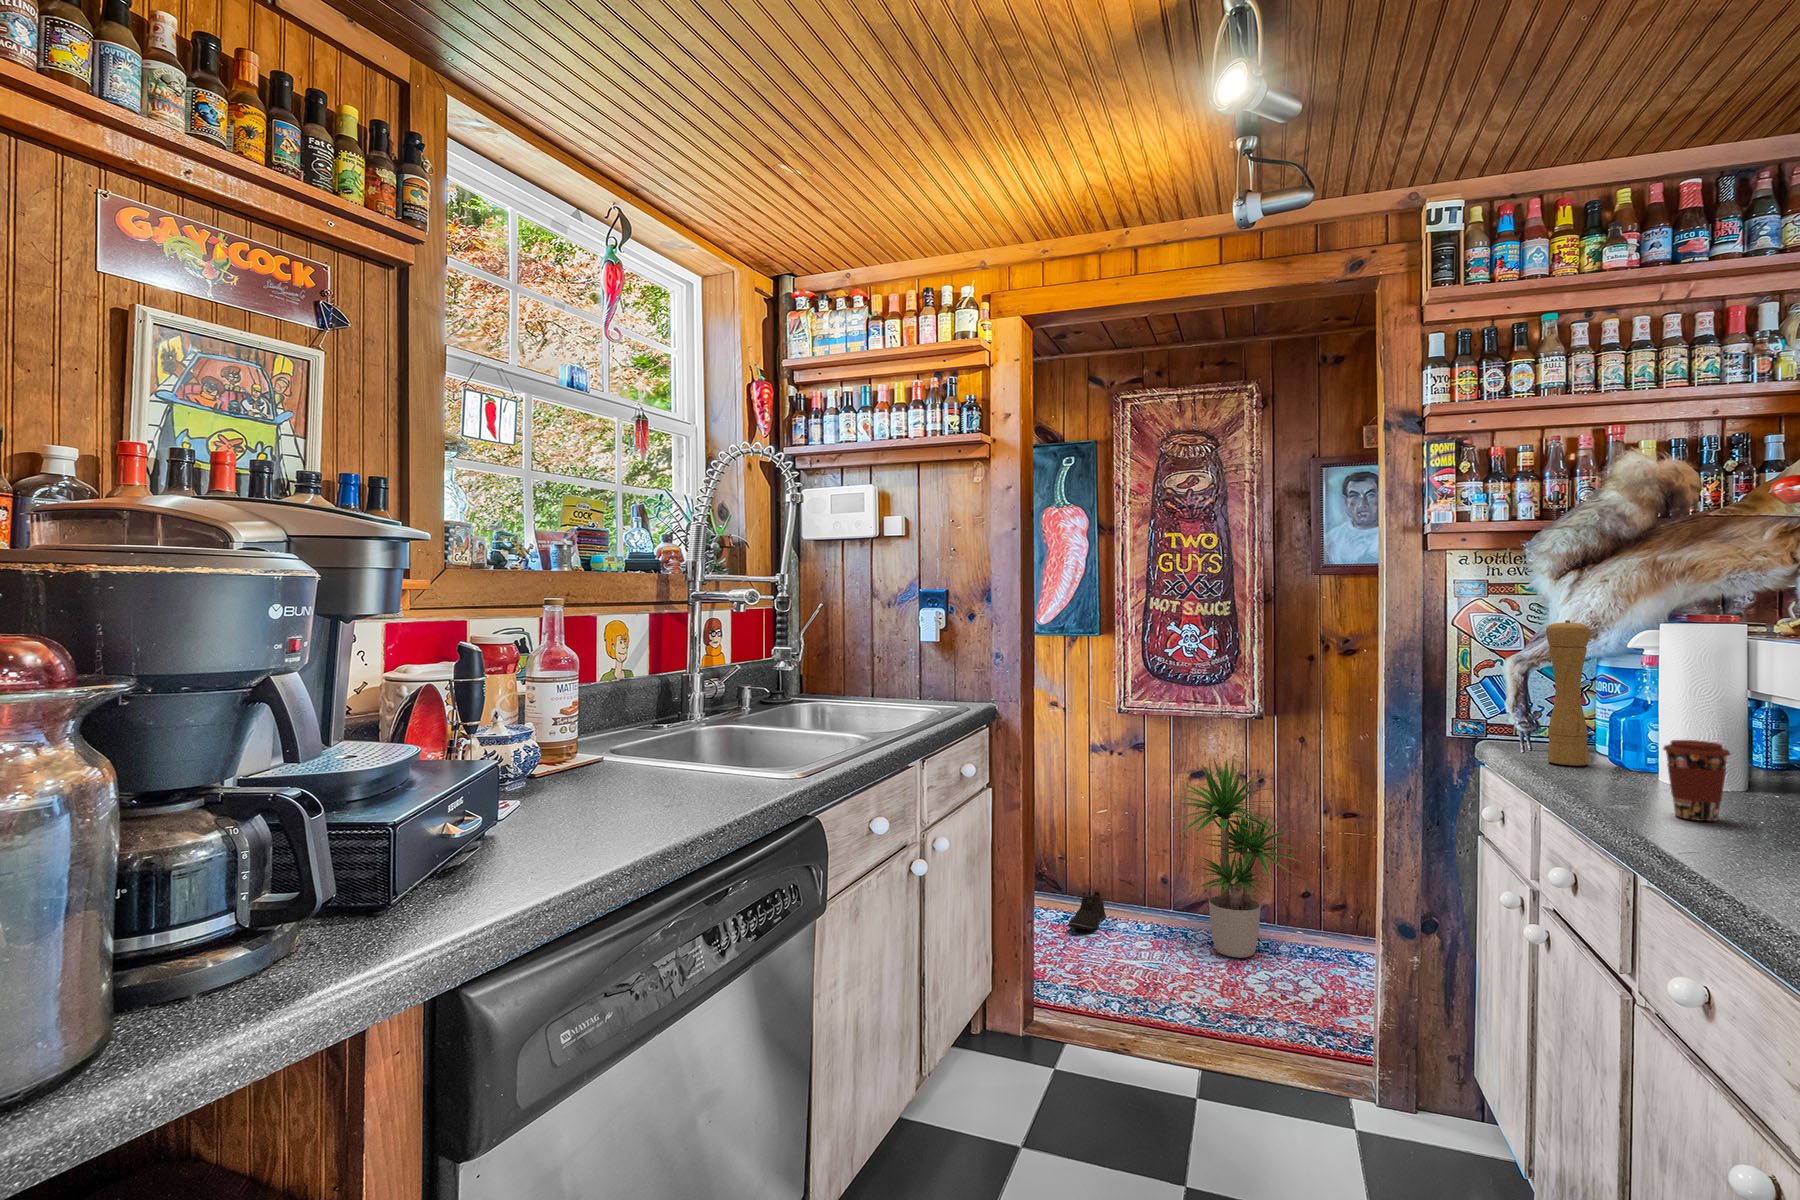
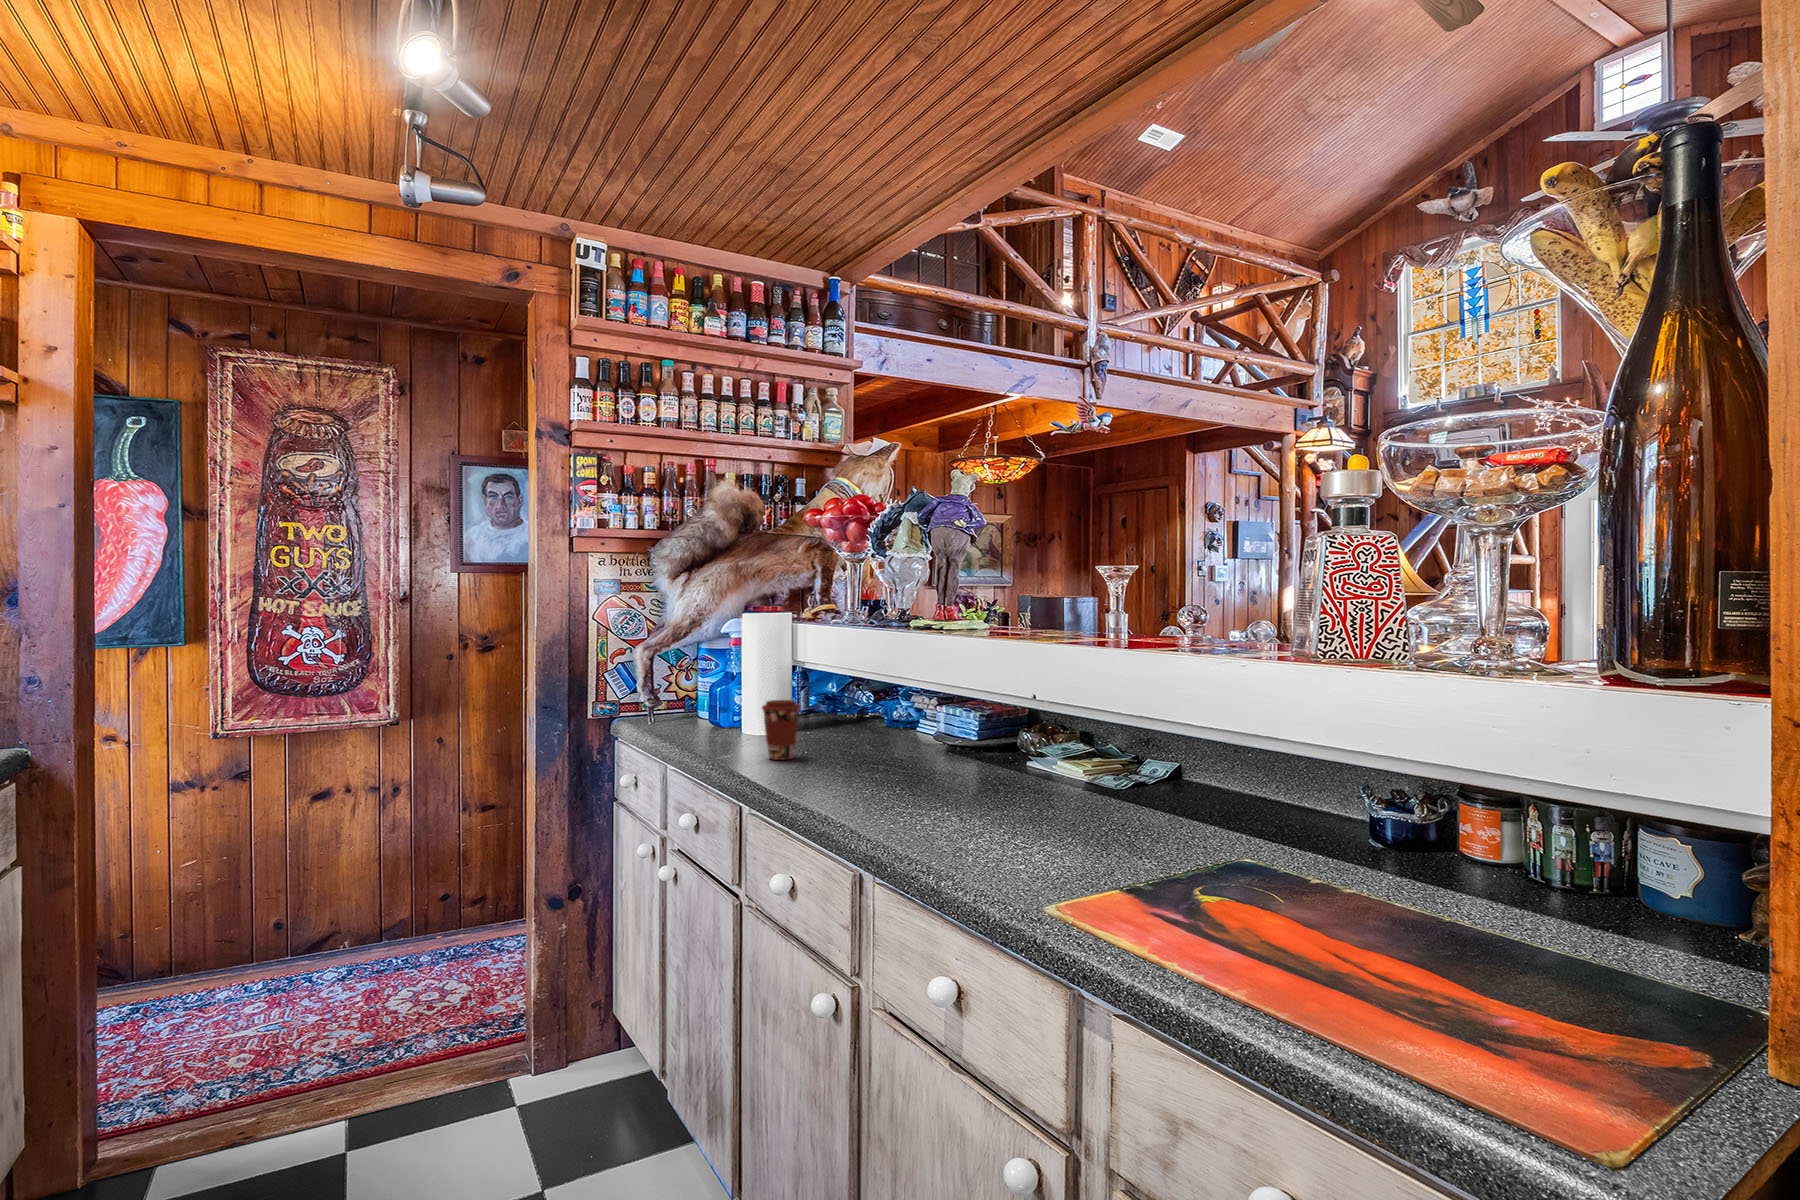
pepper mill: present [1546,620,1590,766] -> none [672,613,702,731]
potted plant: present [1172,758,1300,957] -> none [287,766,449,984]
shoe: present [1068,891,1106,930] -> none [136,960,196,1018]

